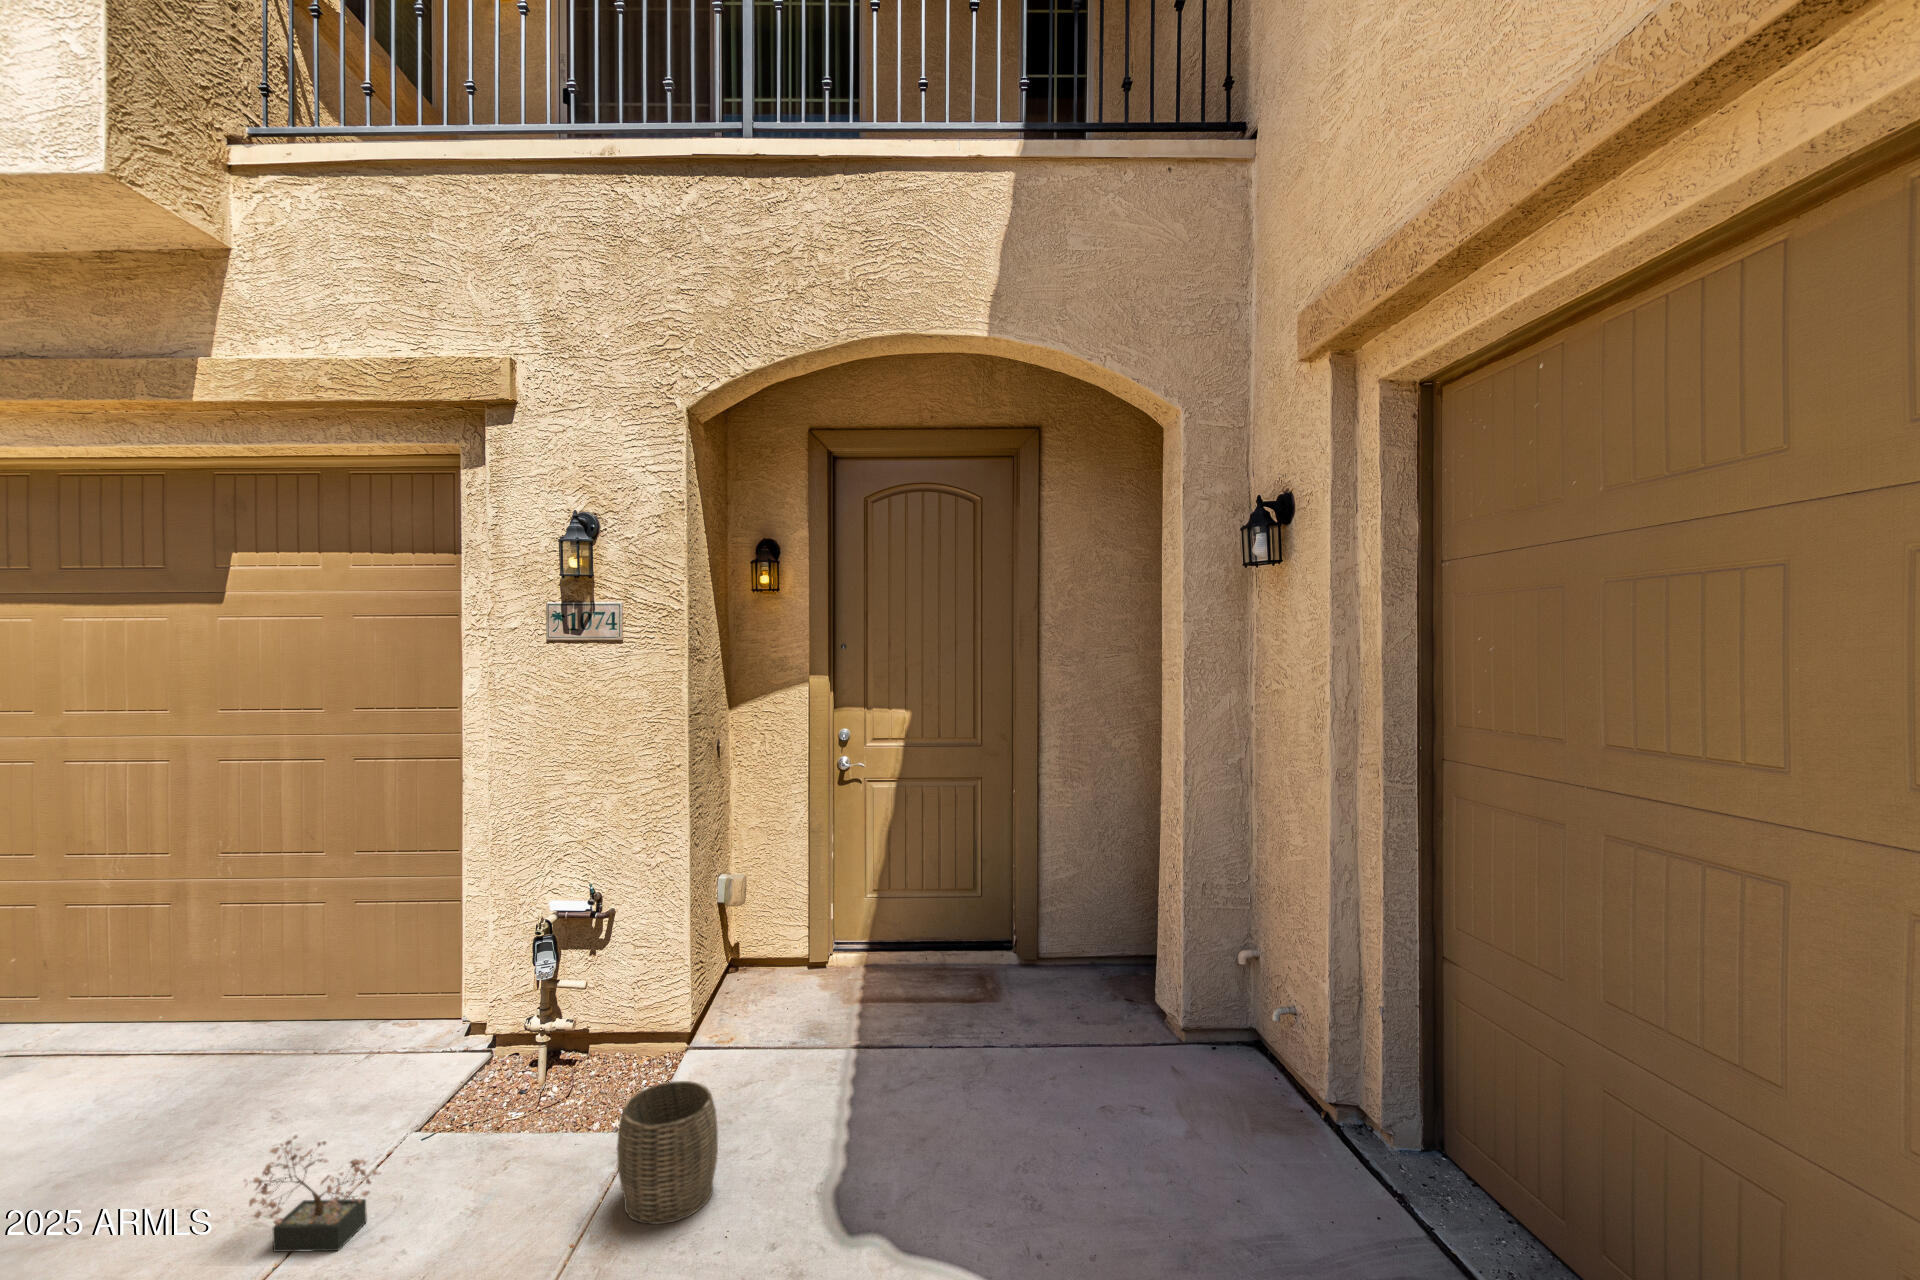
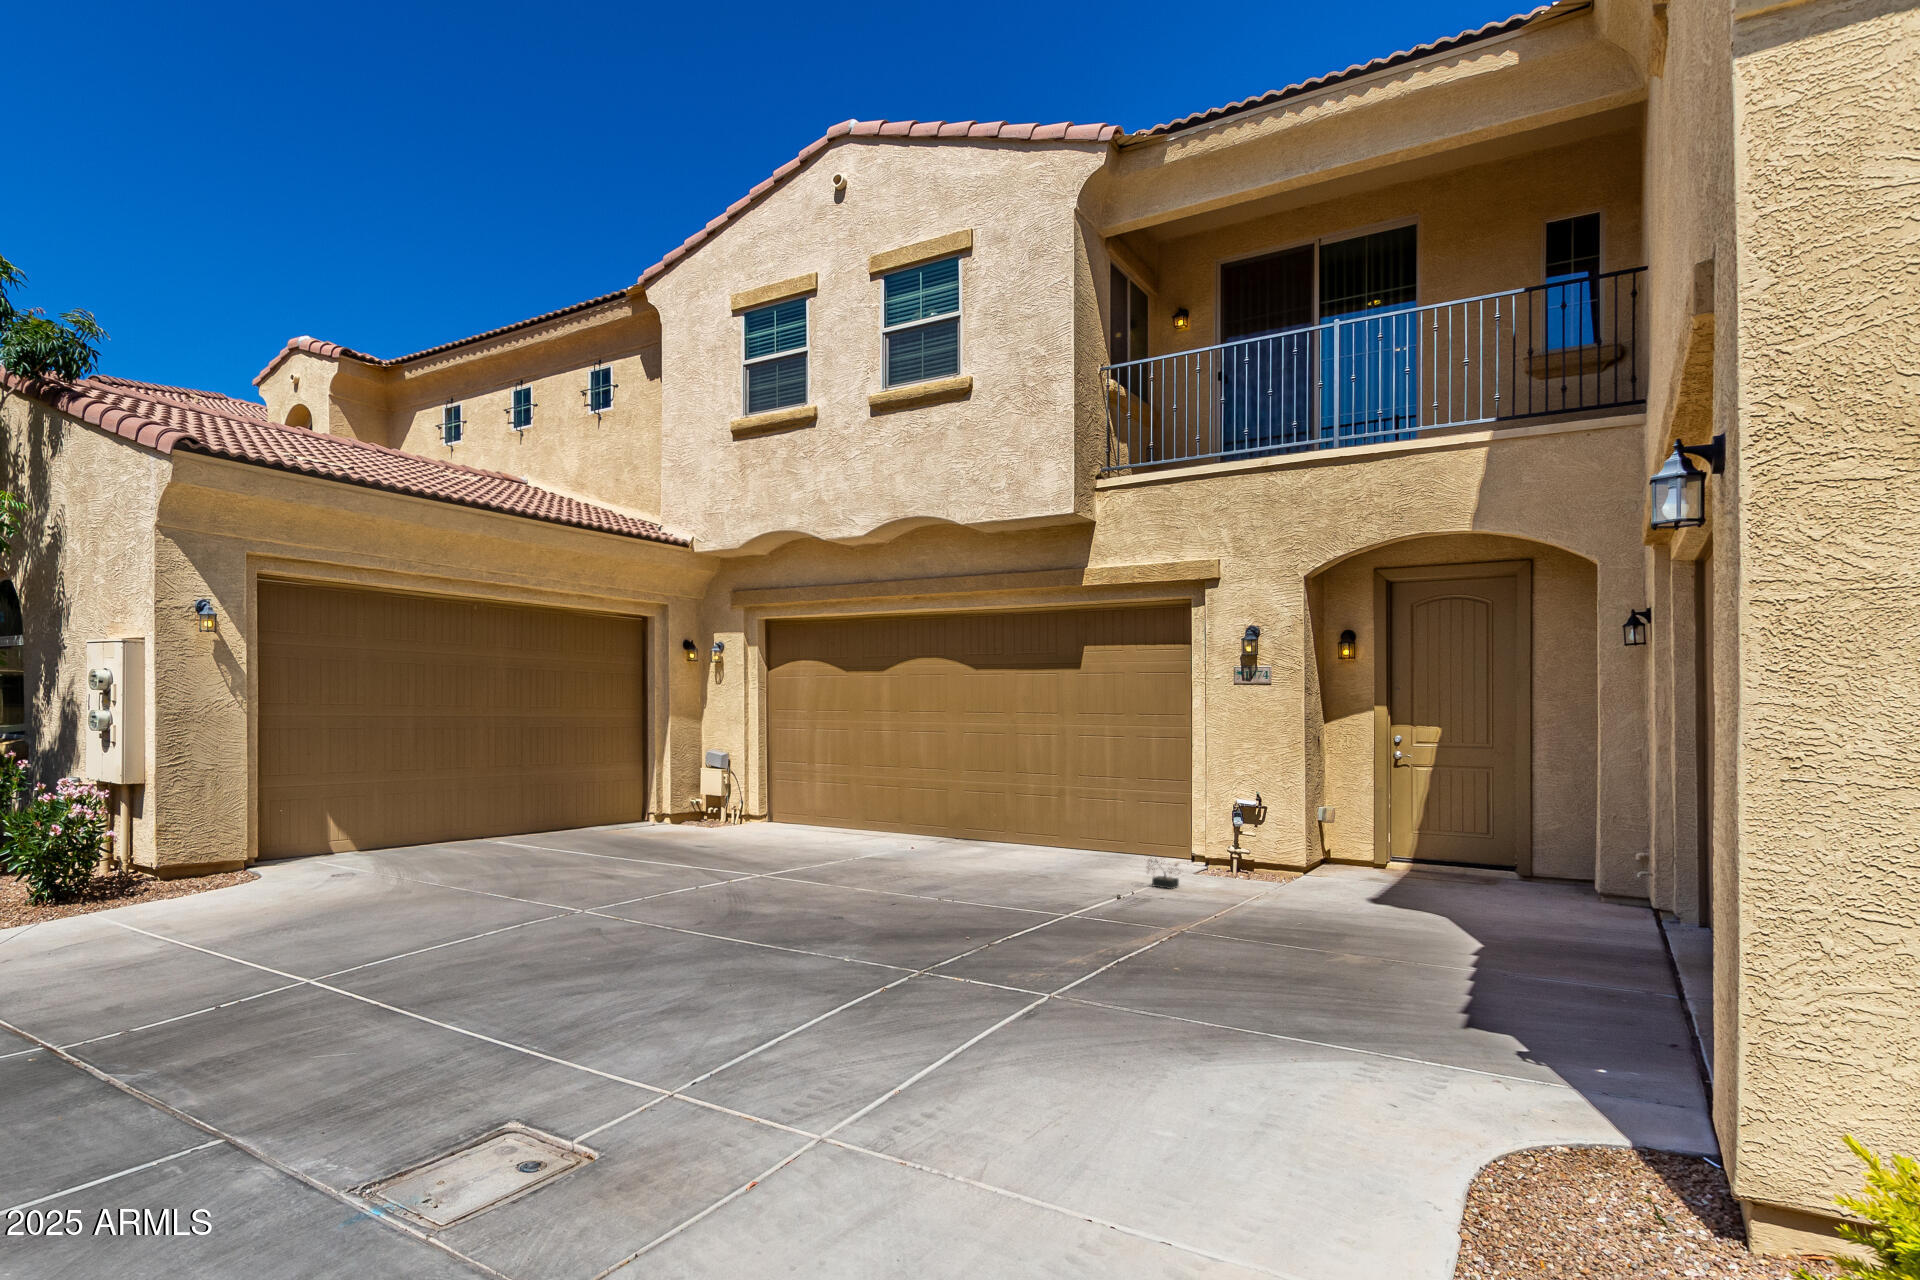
woven basket: present [617,1081,718,1224] -> none [1264,859,1303,903]

